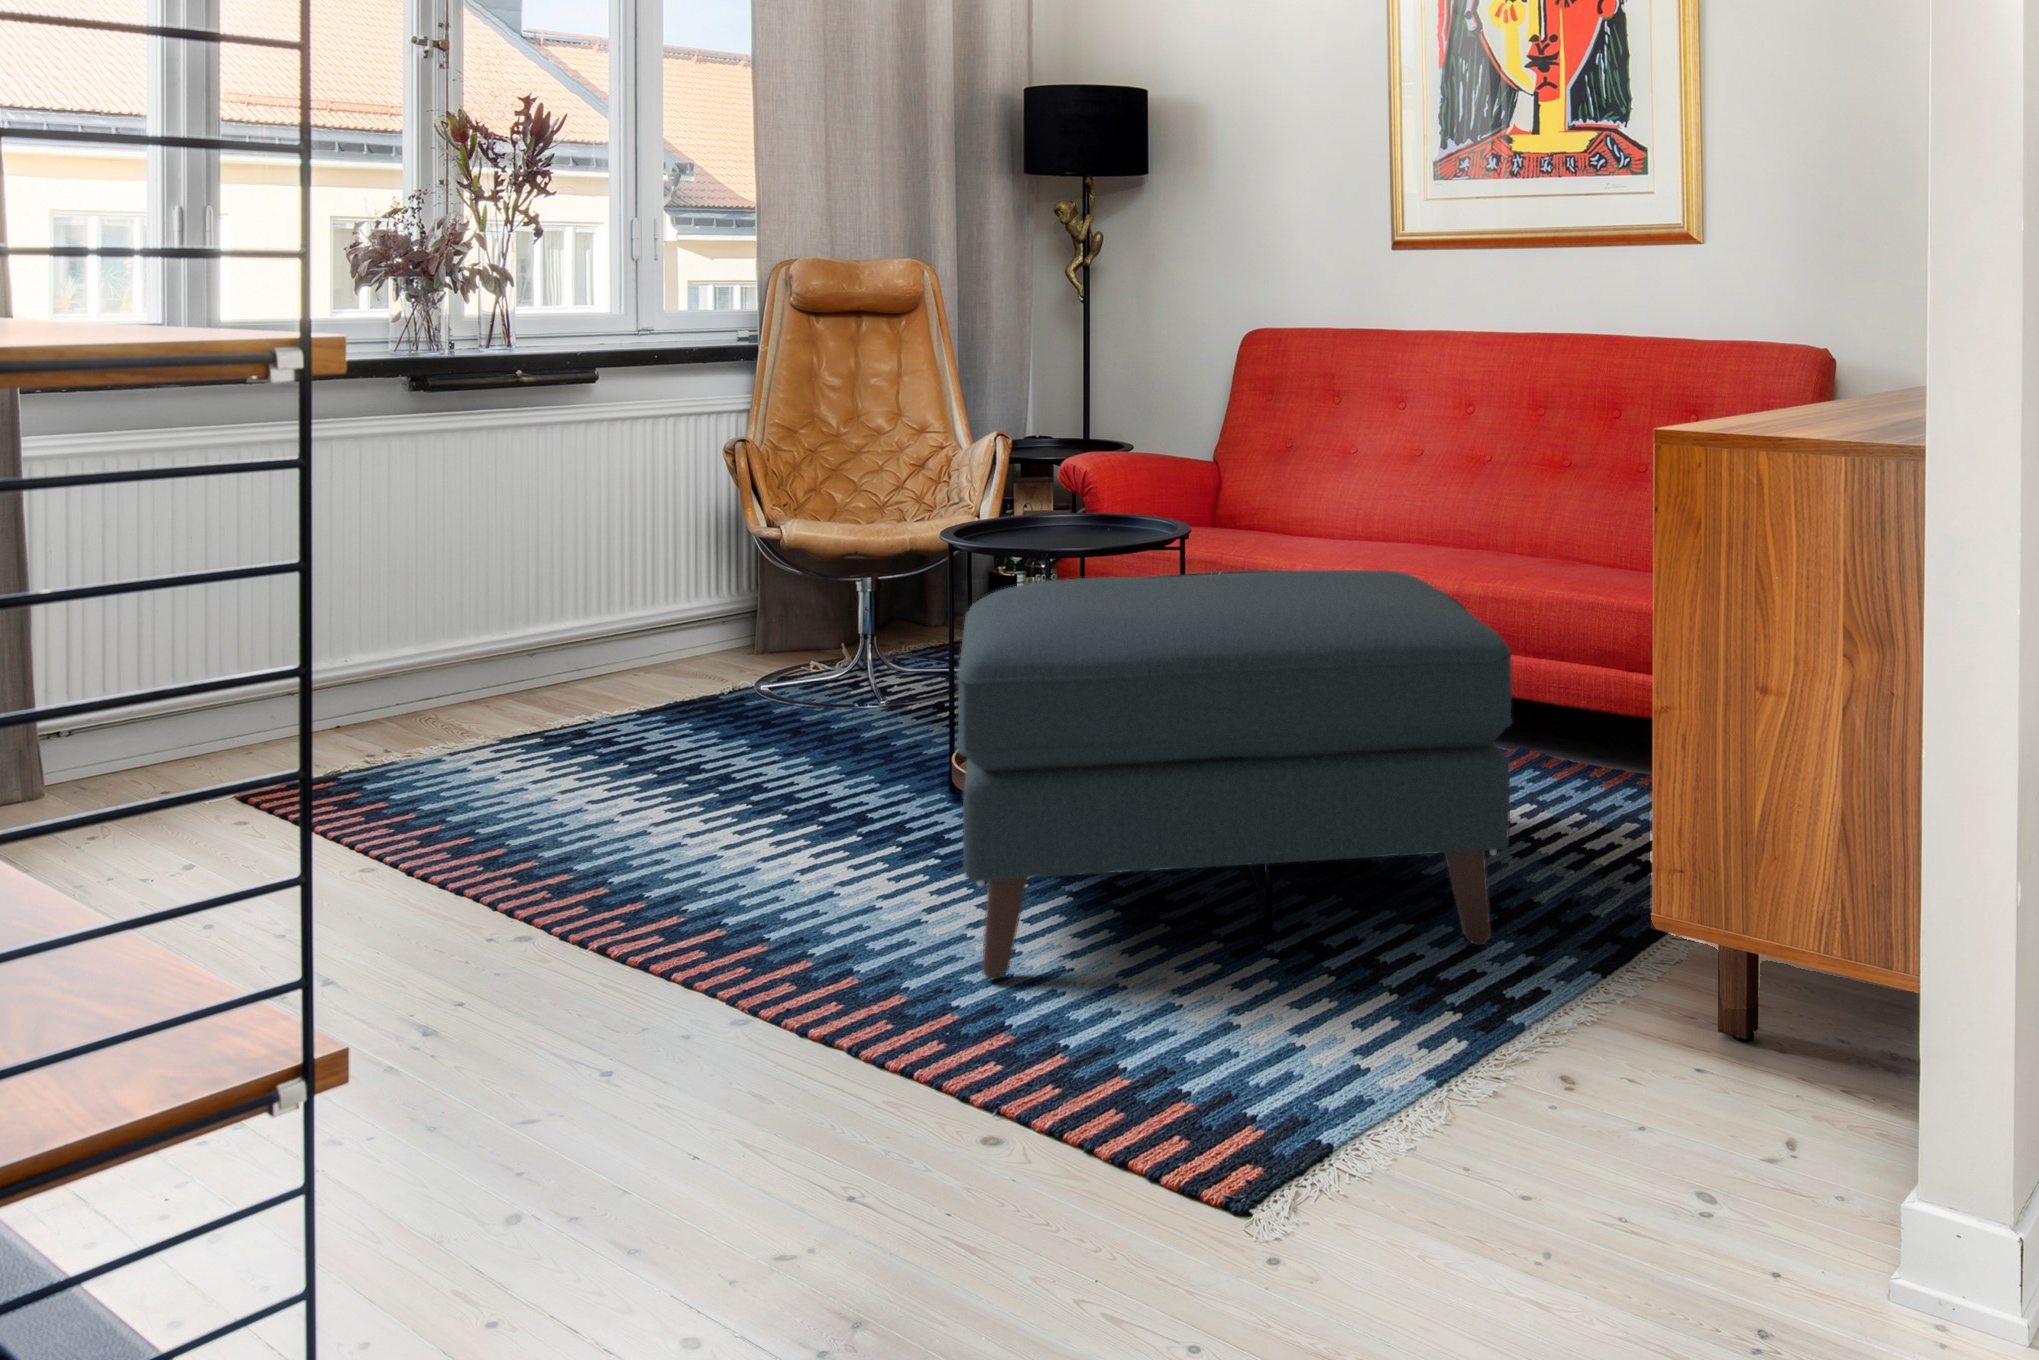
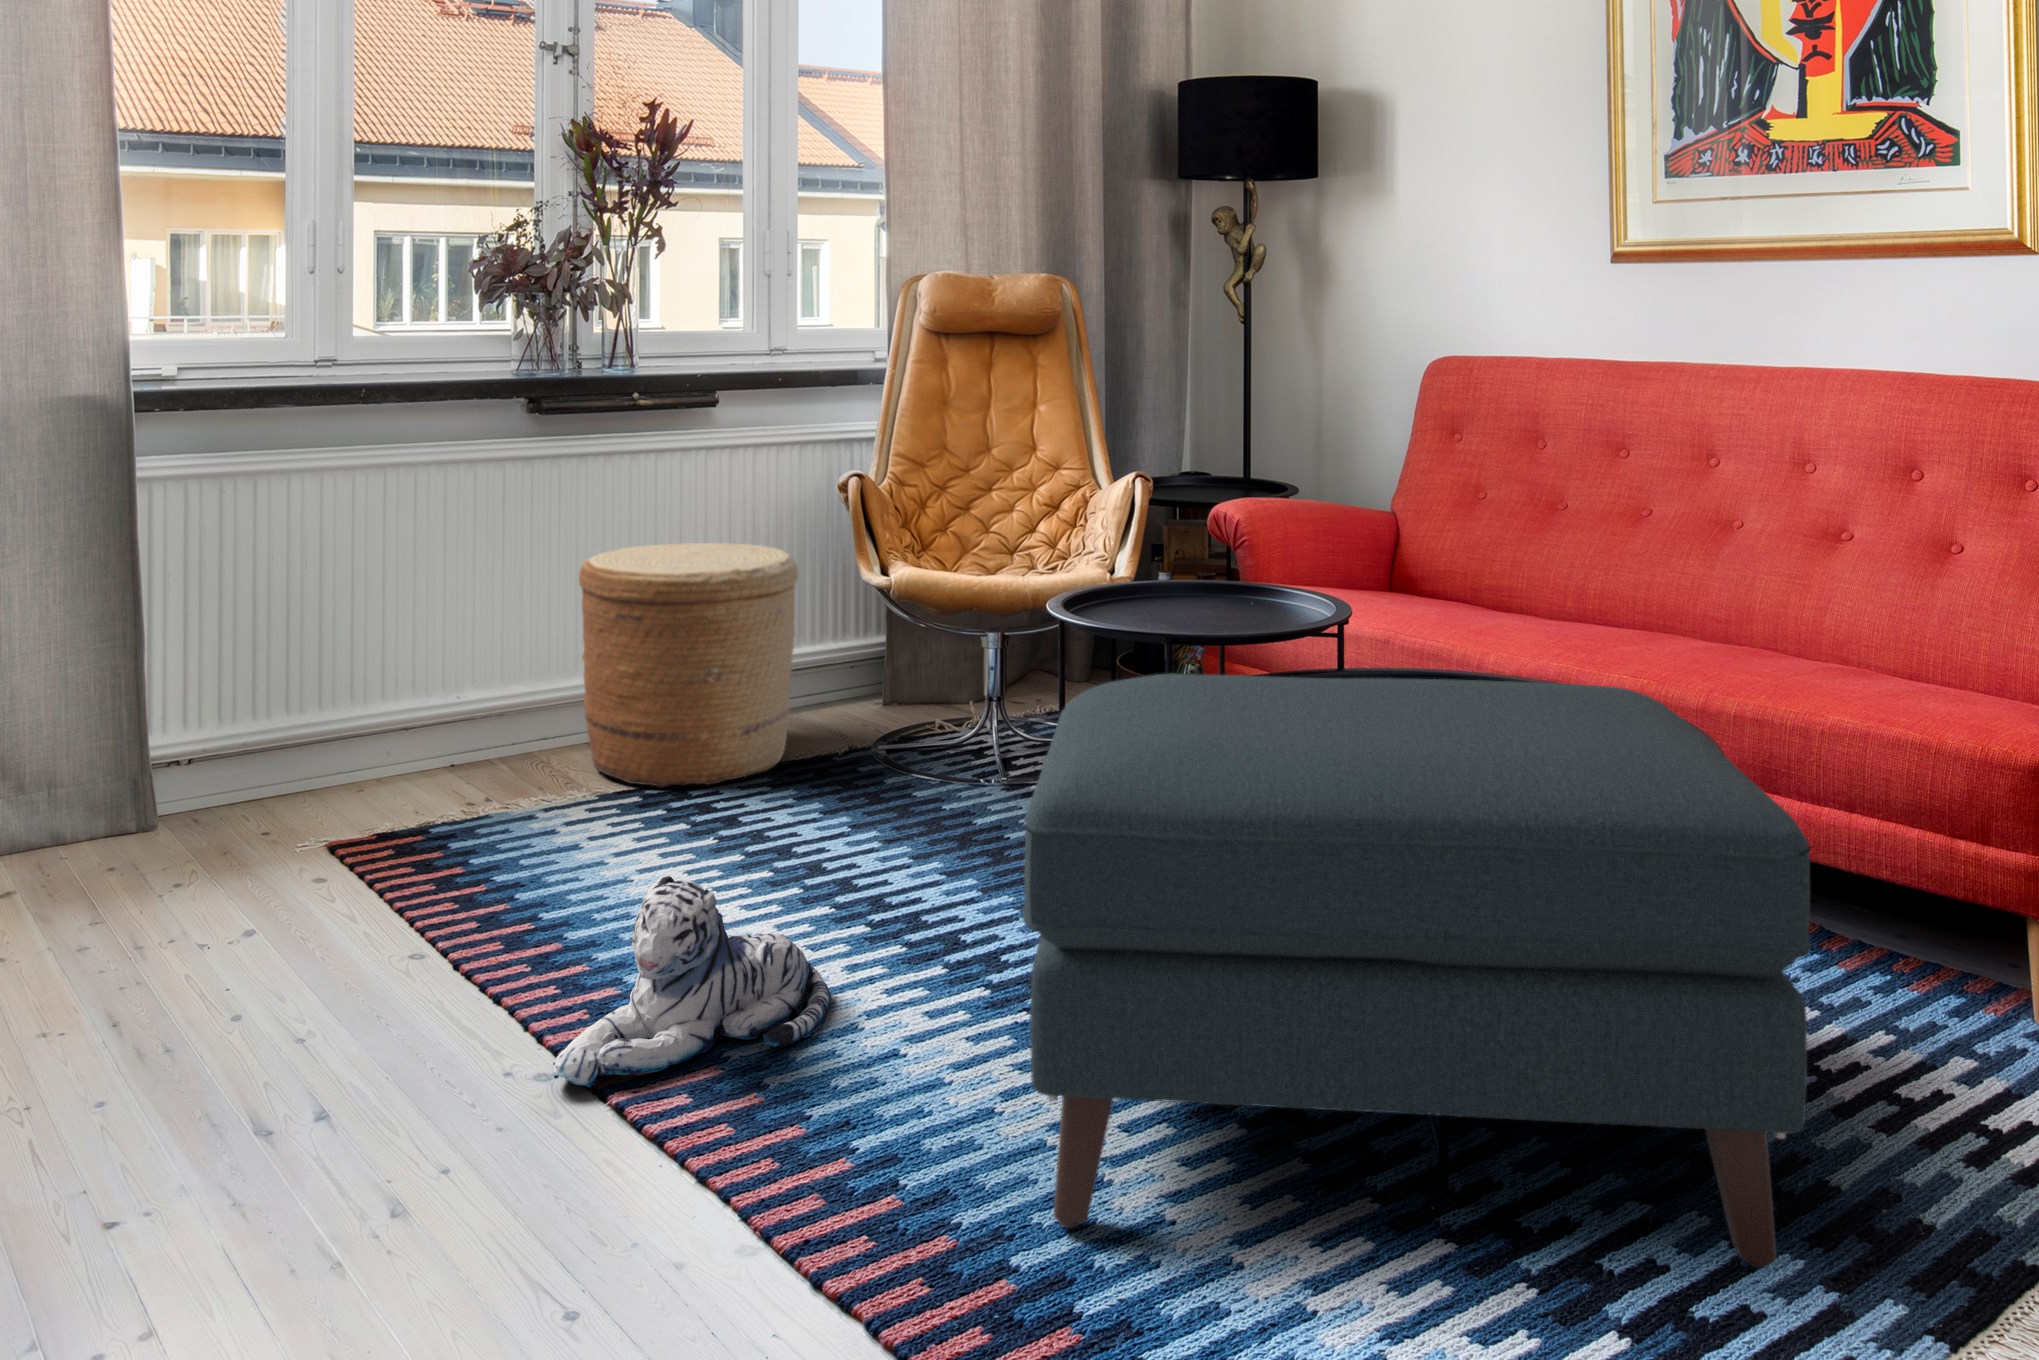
woven basket: none [467,512,685,735] -> present [579,543,798,787]
plush toy: none [537,769,768,942] -> present [551,875,831,1087]

